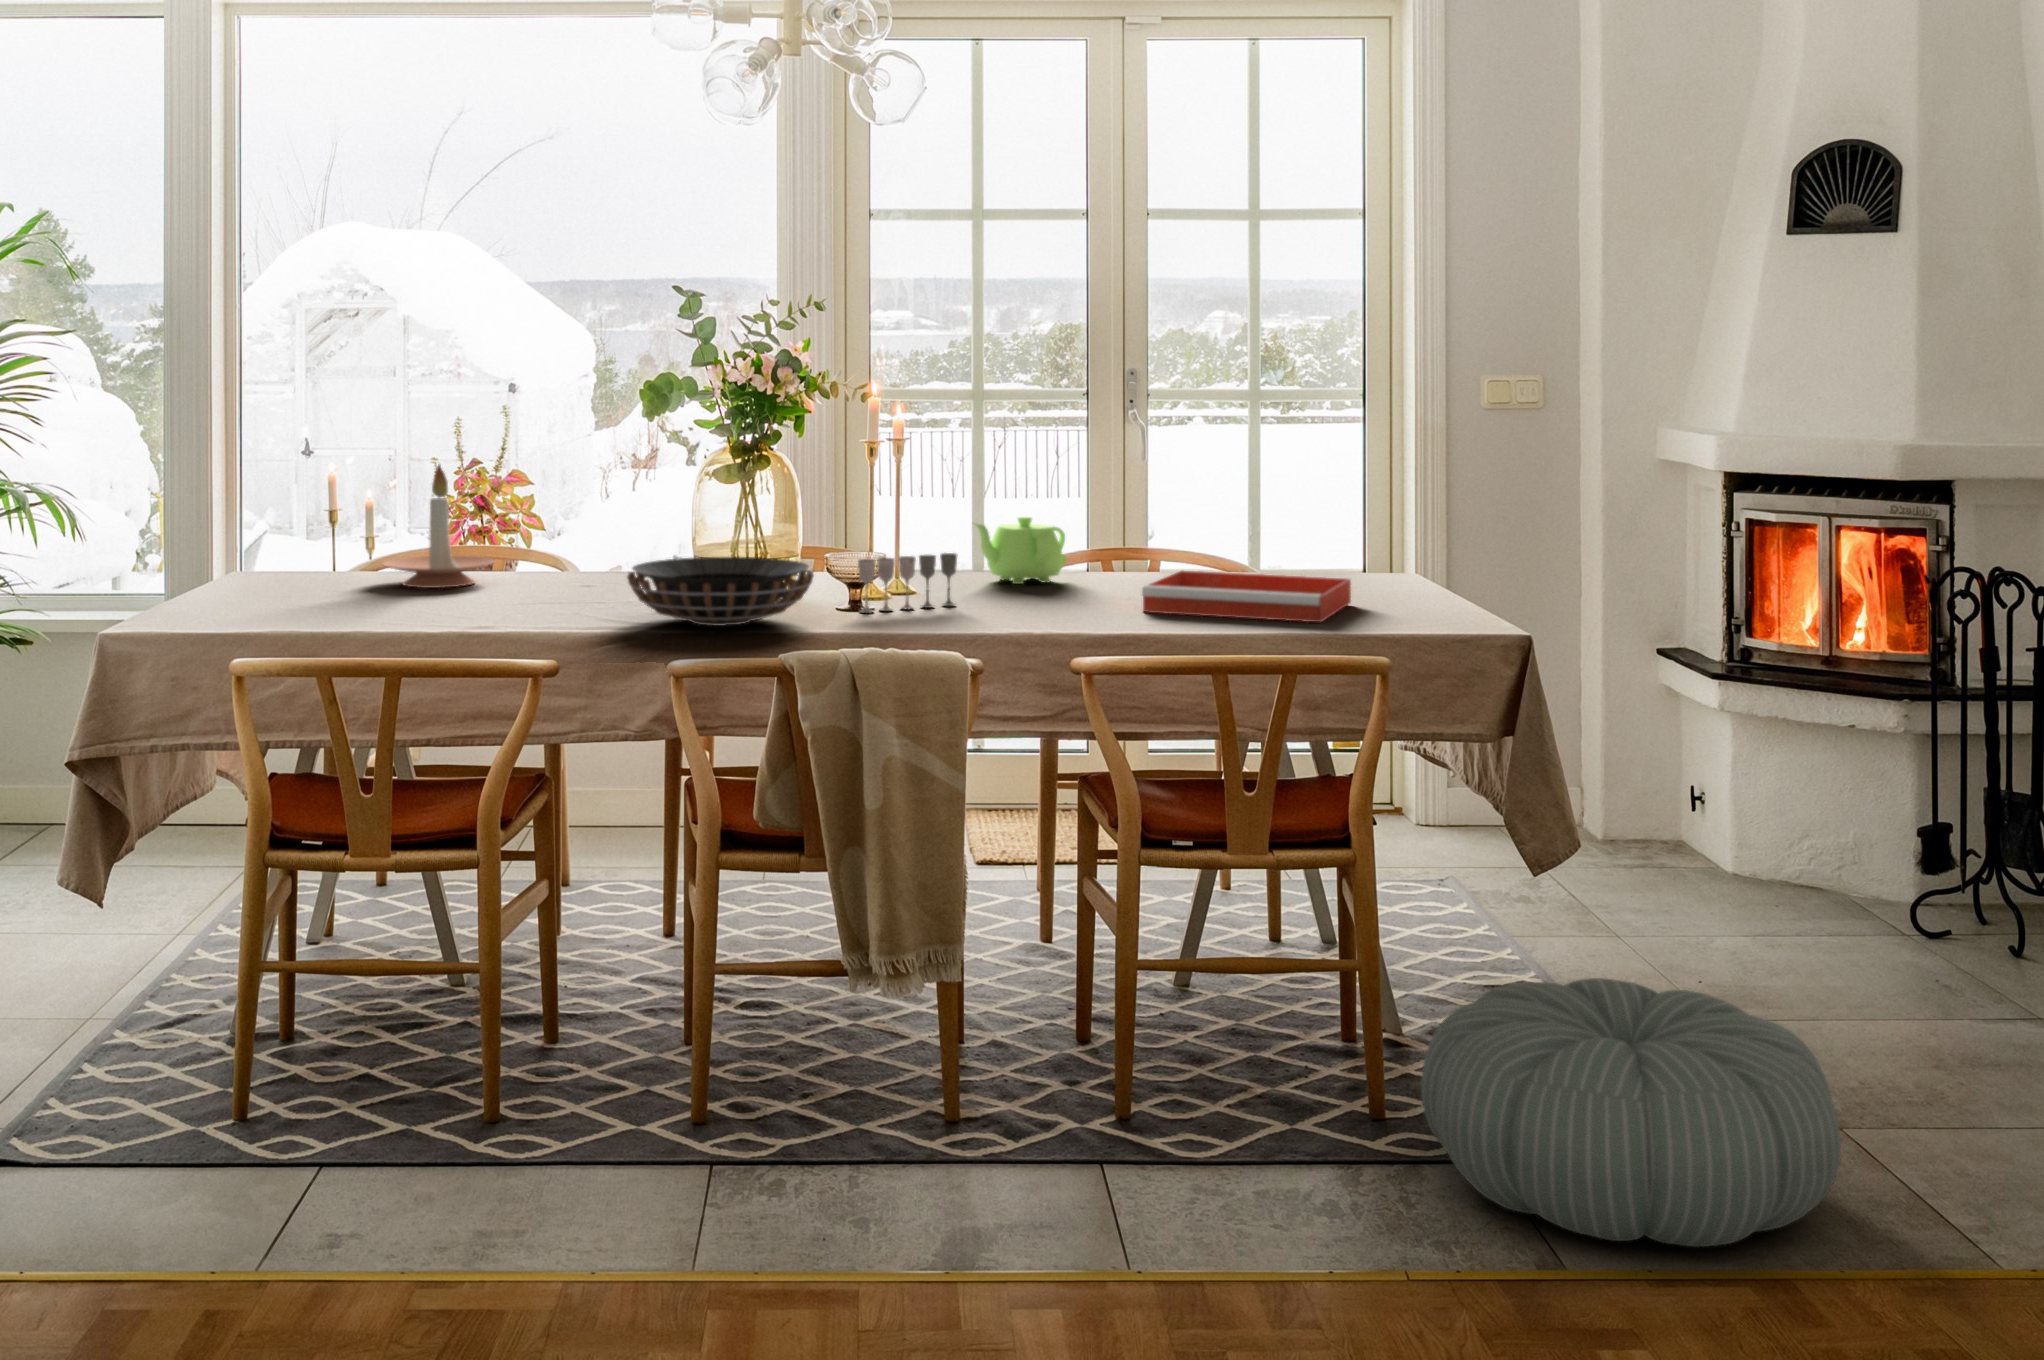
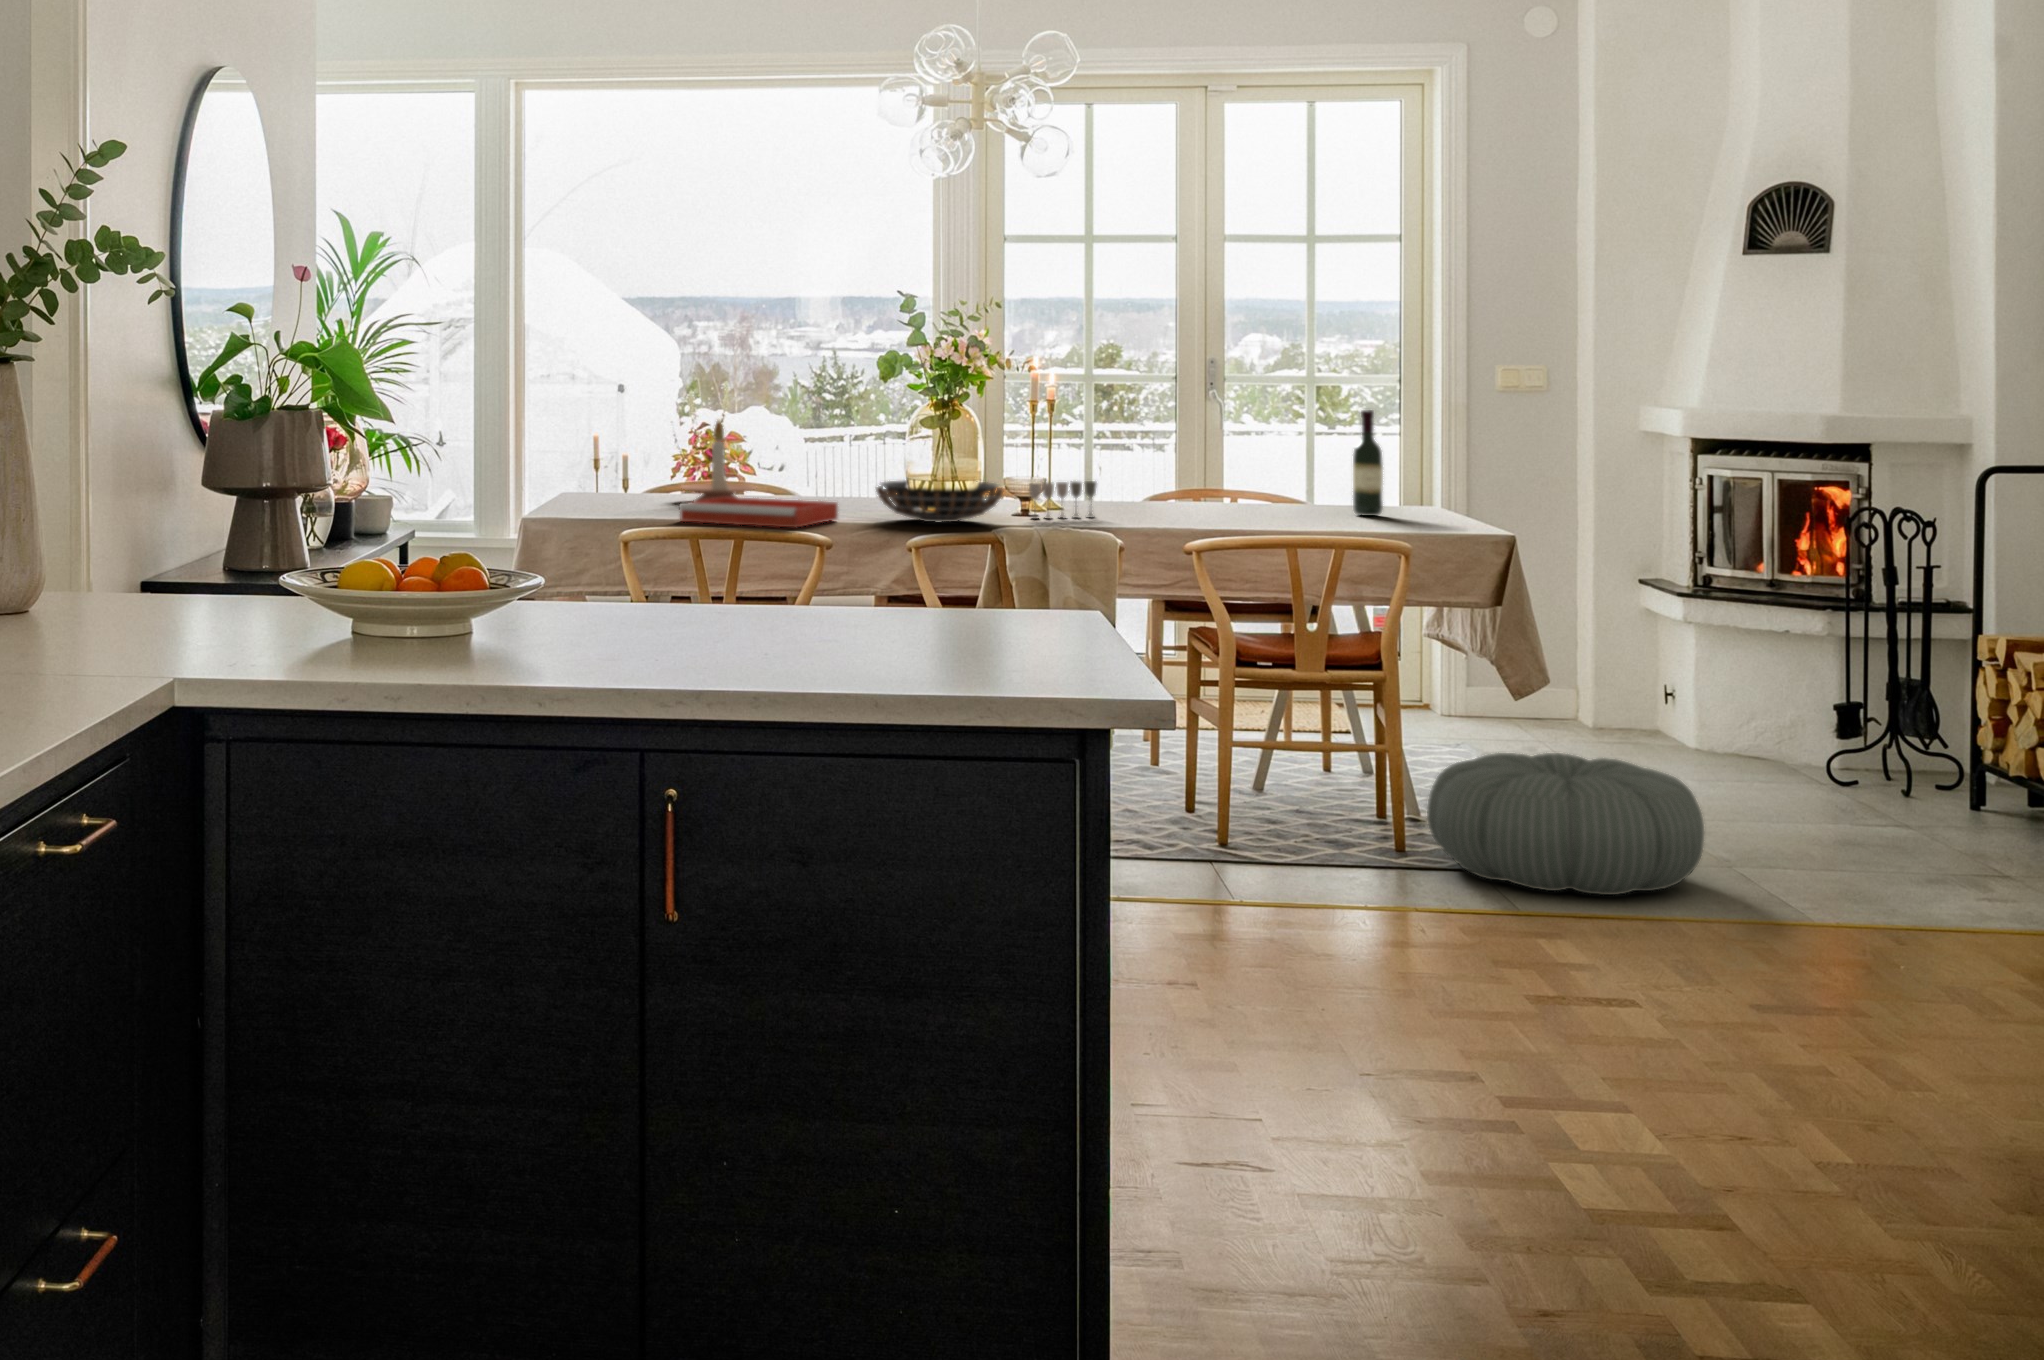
wine bottle: none [1310,445,1349,592] -> present [1353,410,1383,516]
teapot: present [975,517,1066,584] -> none [1100,461,1168,508]
tray: present [1142,570,1351,622] -> present [679,497,838,527]

